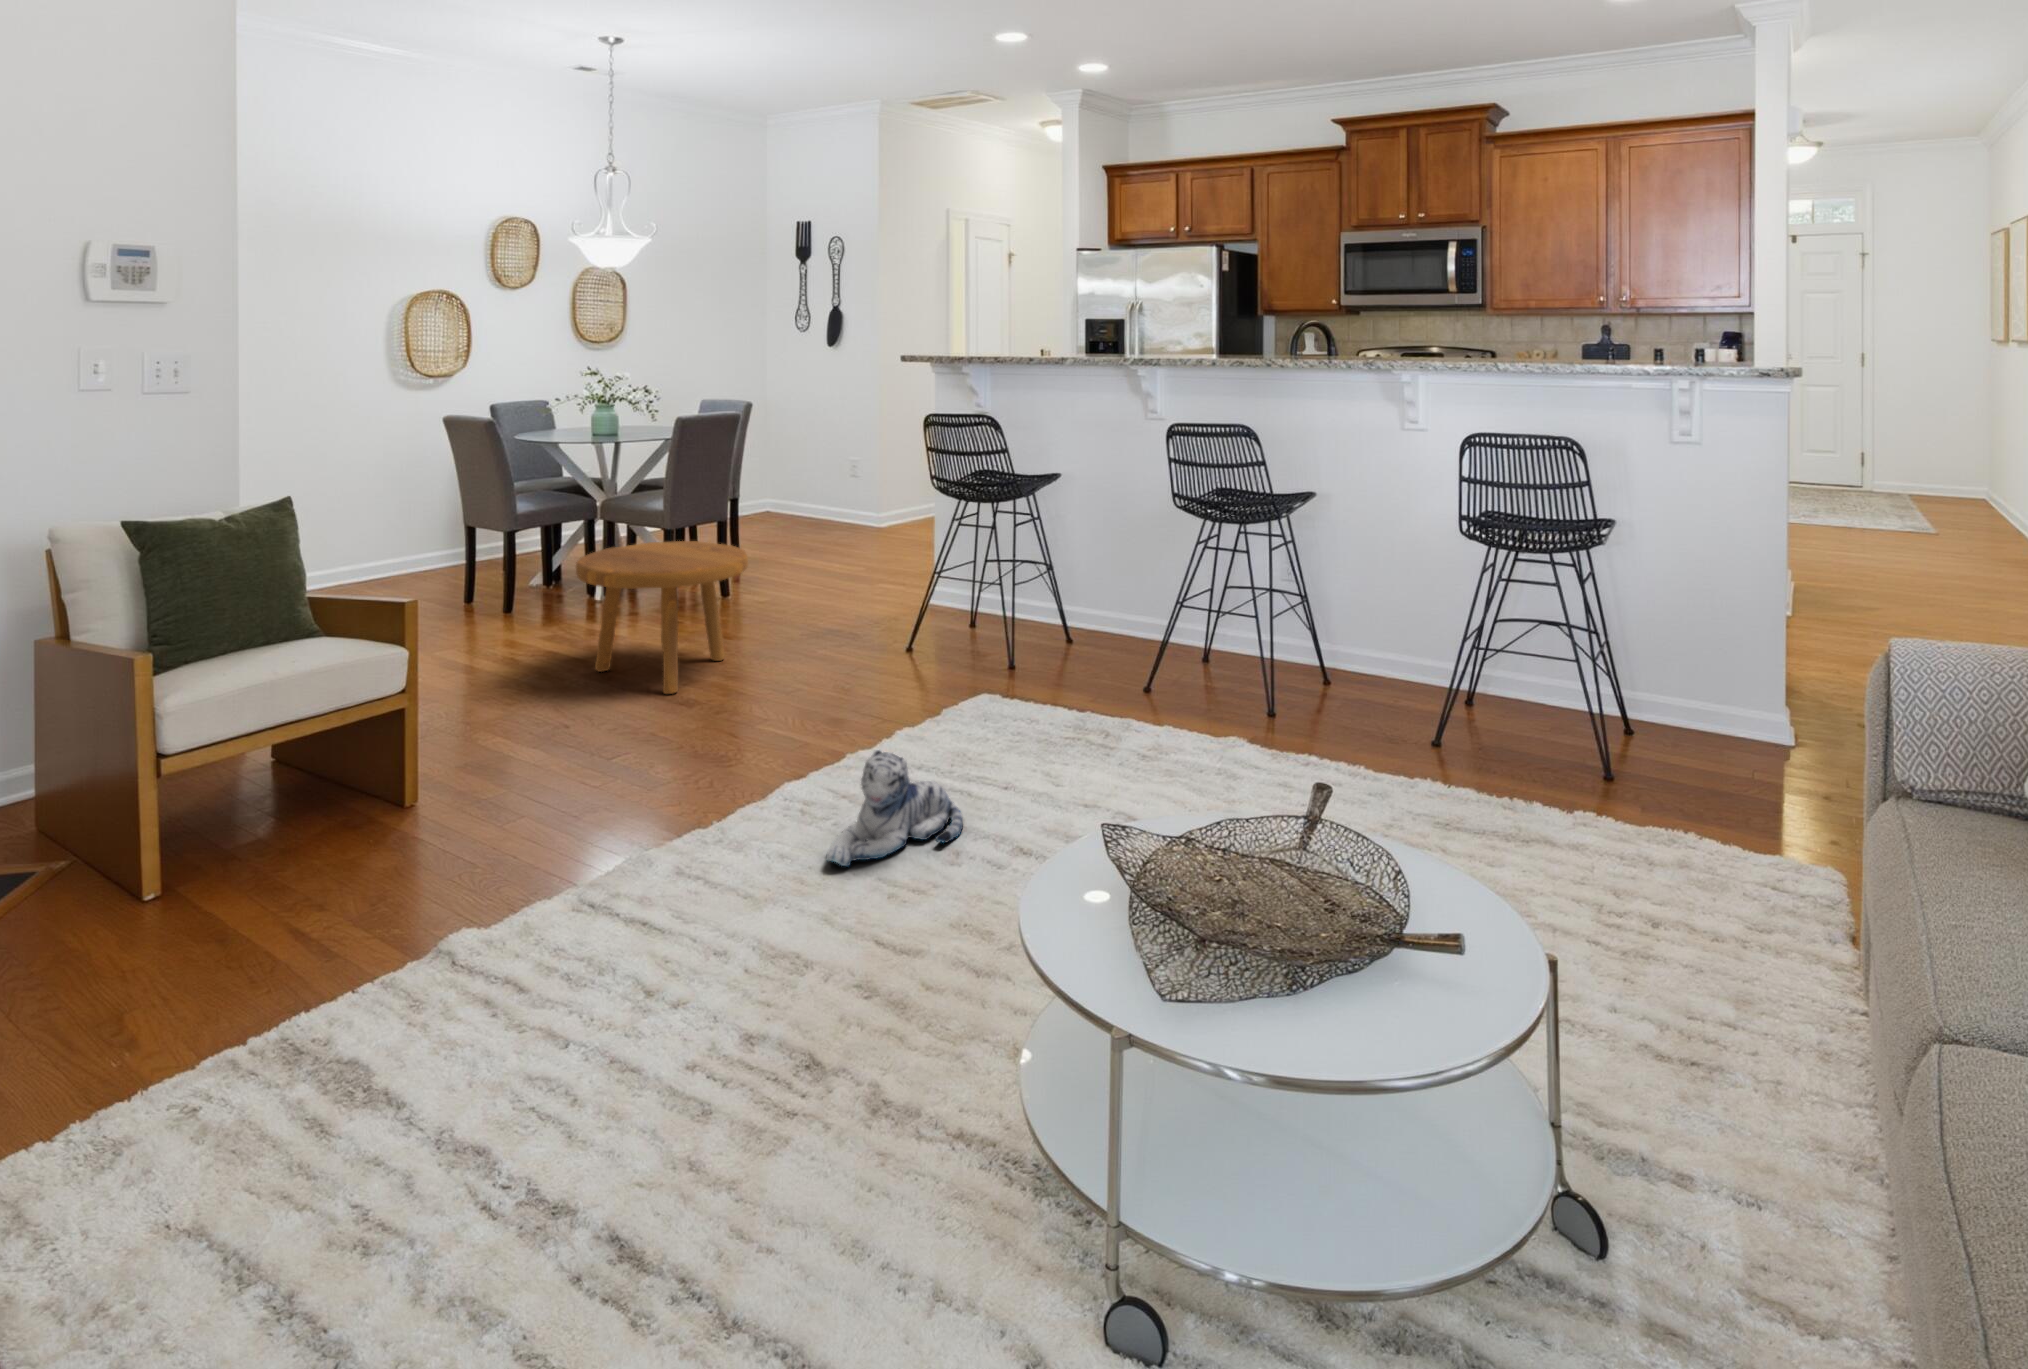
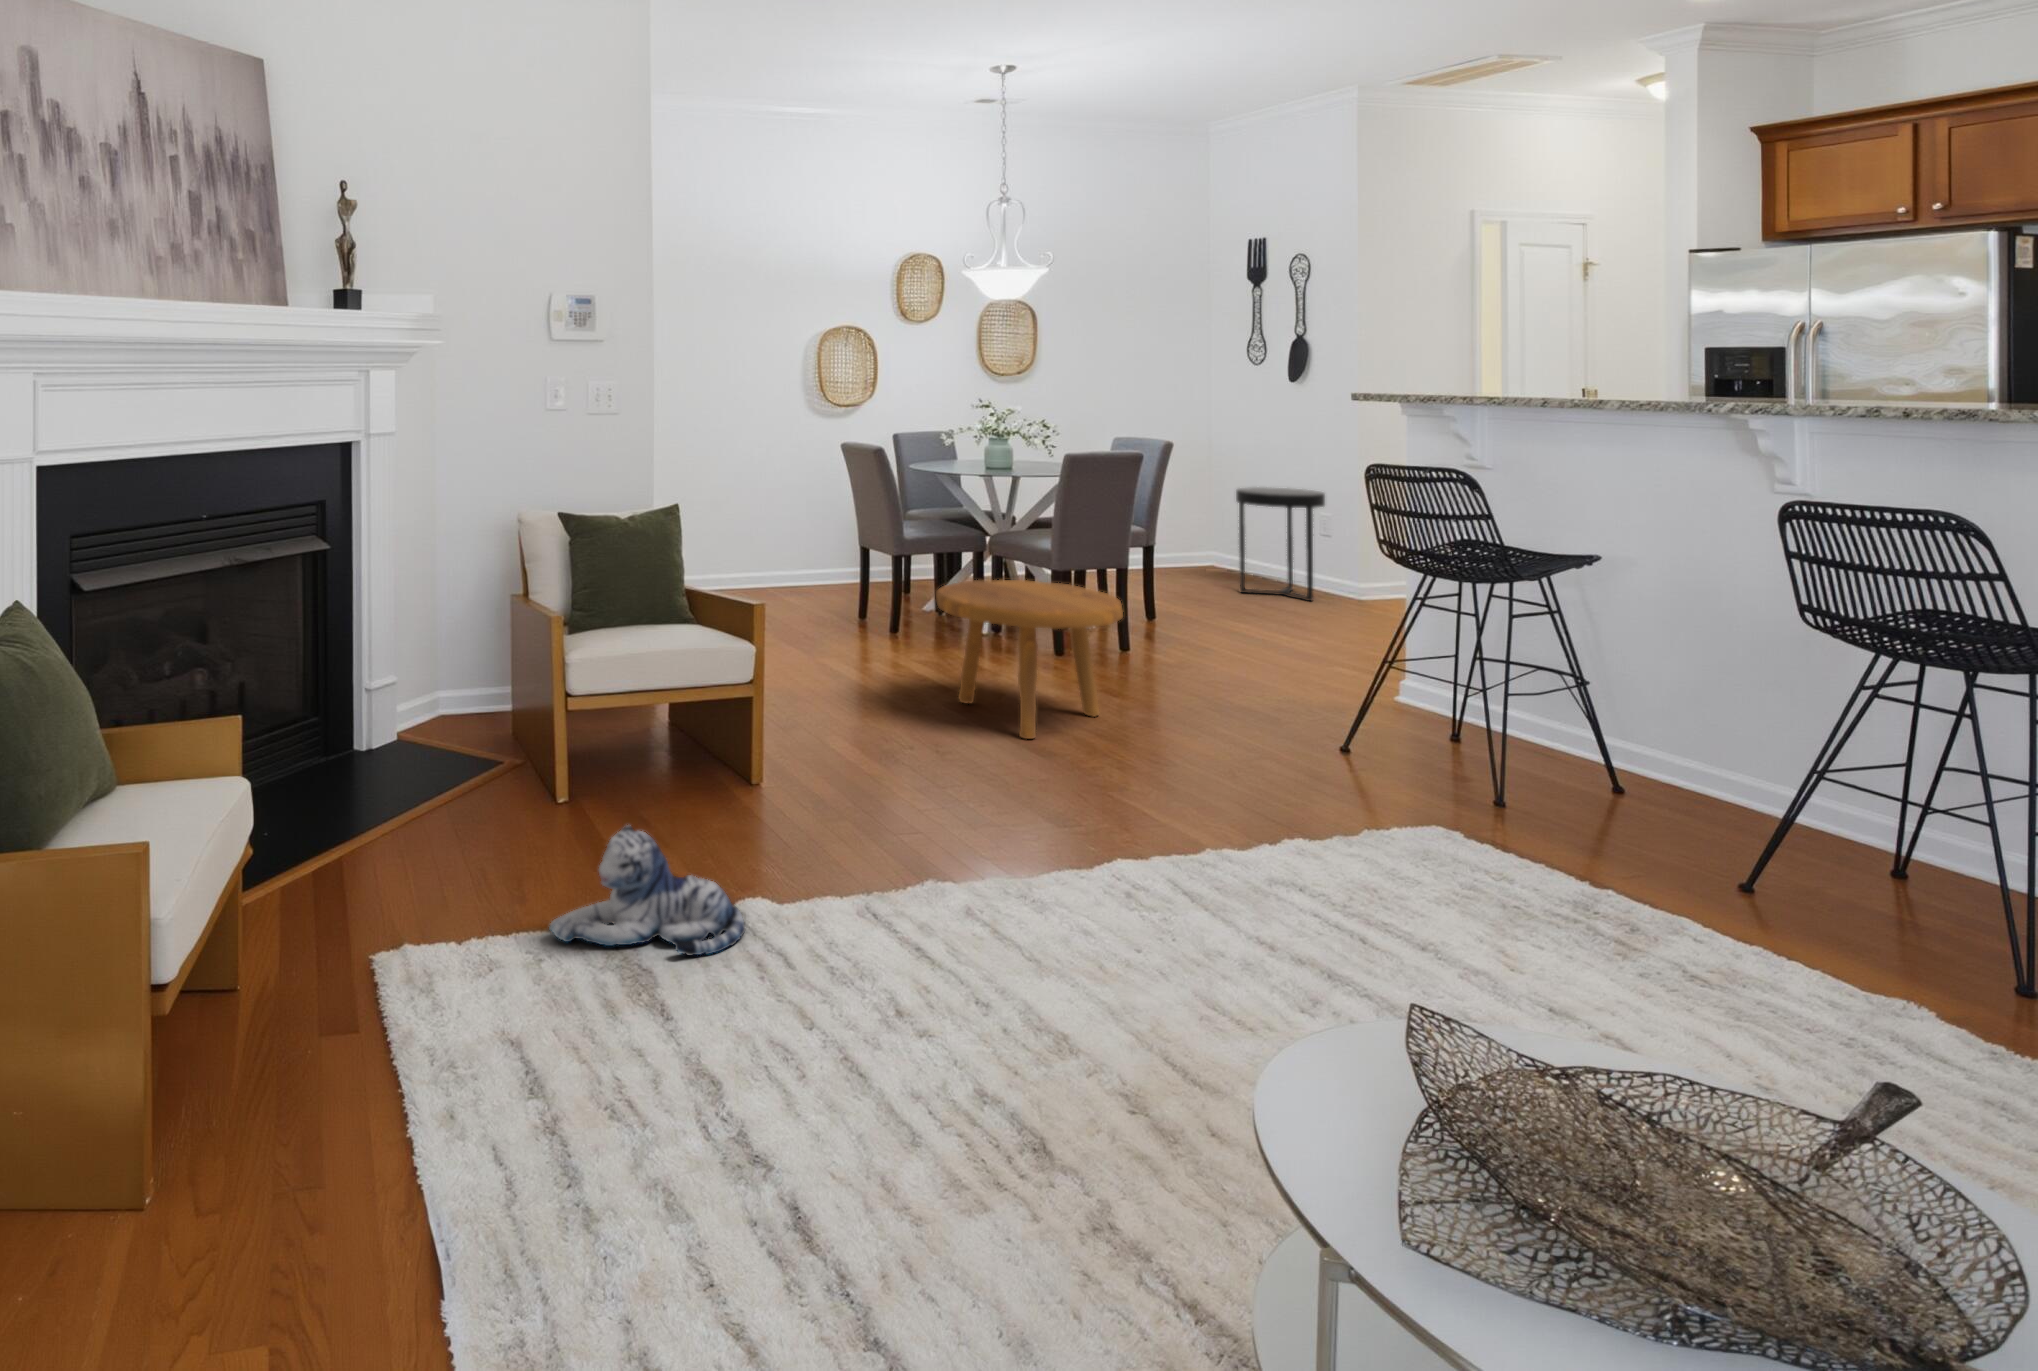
side table: none [793,437,858,530] -> present [1236,487,1325,601]
plush toy: present [826,750,963,866] -> present [550,826,745,955]

